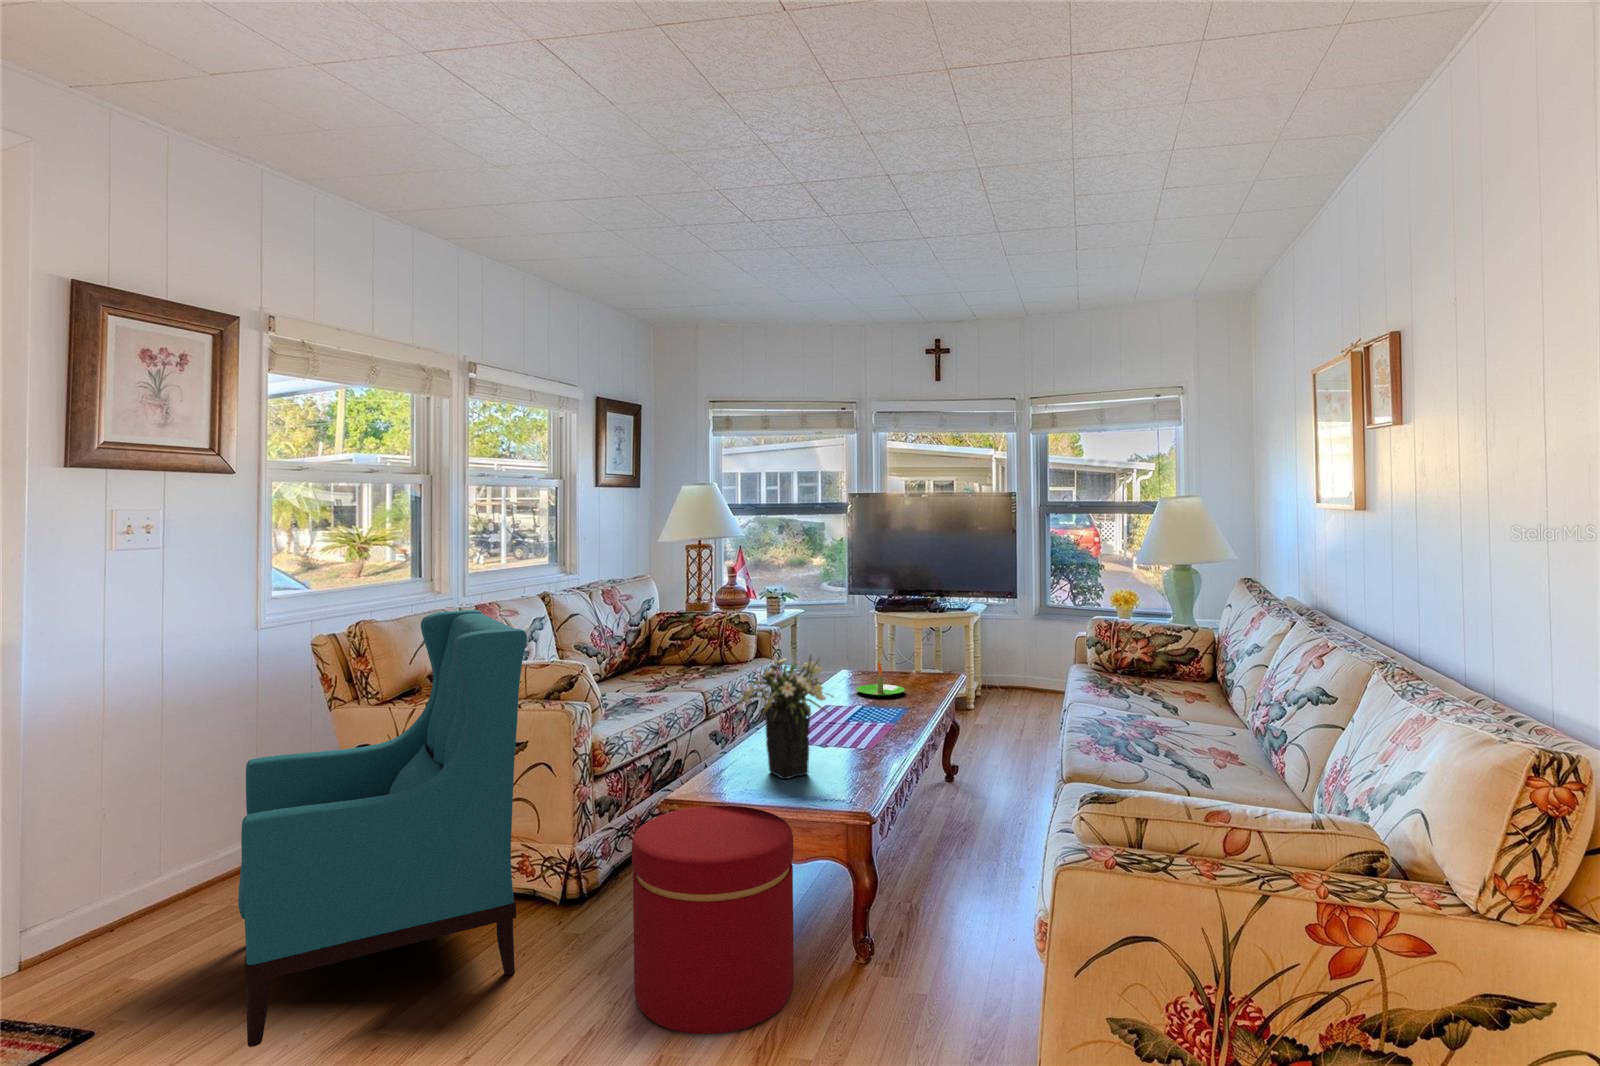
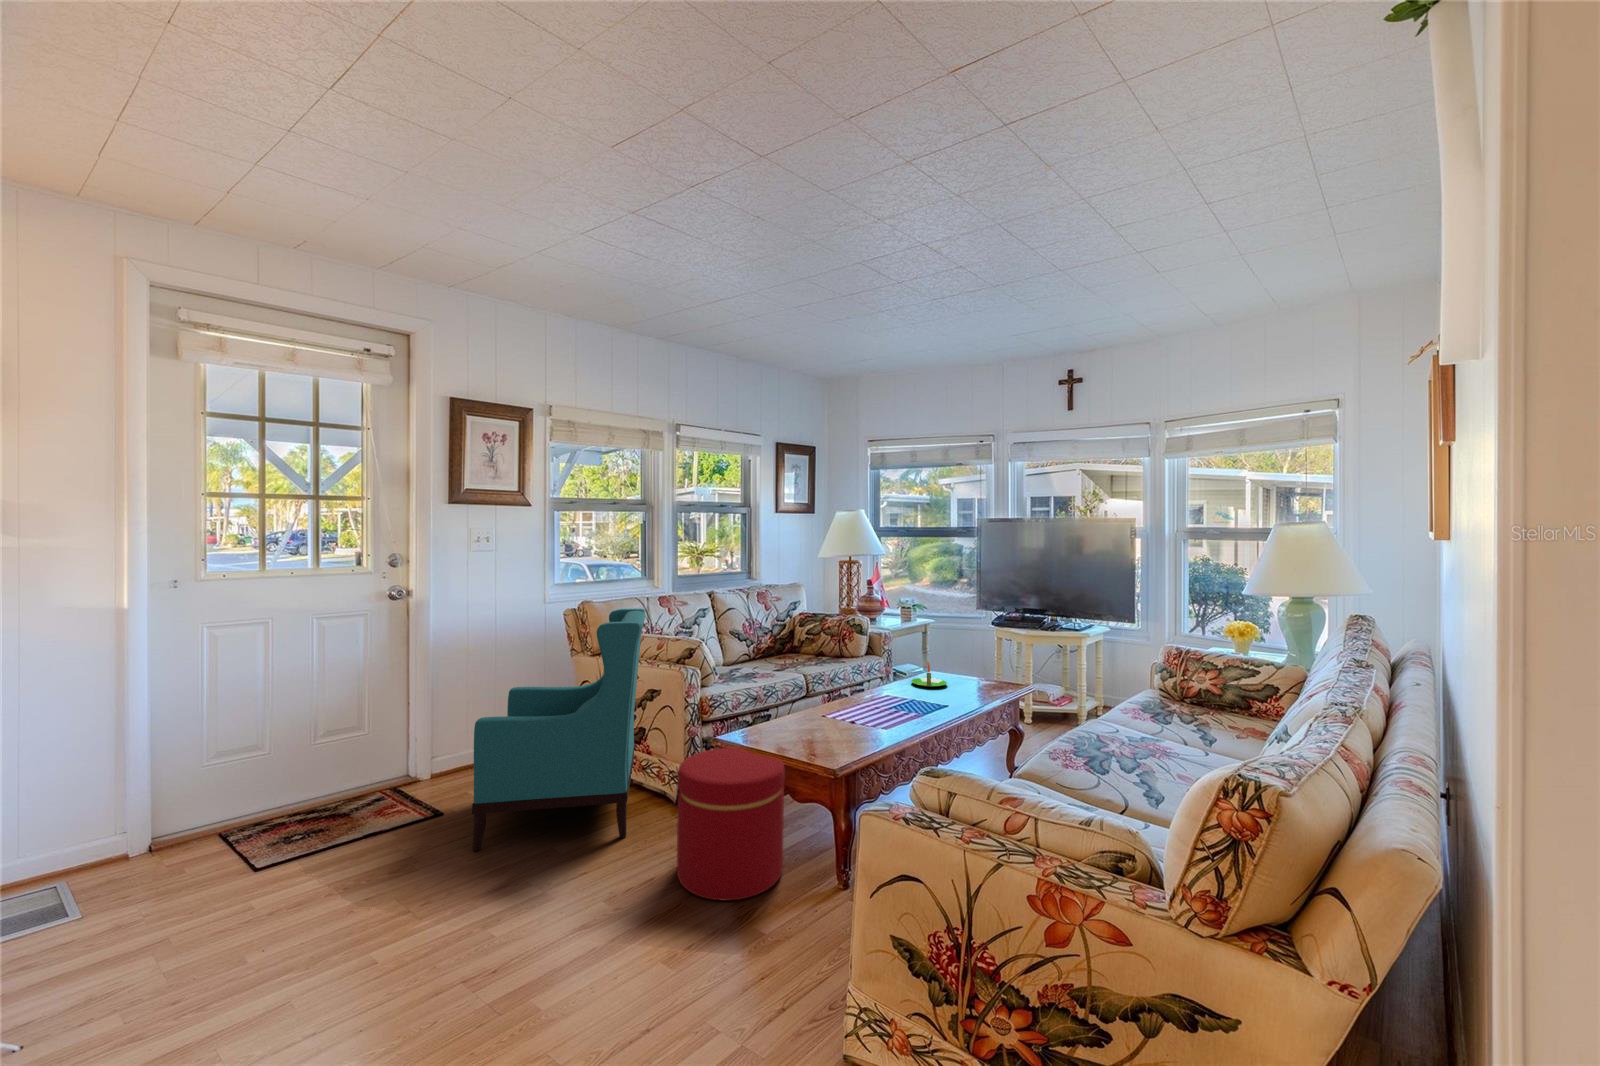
flower arrangement: present [736,656,833,779] -> none [770,652,839,737]

